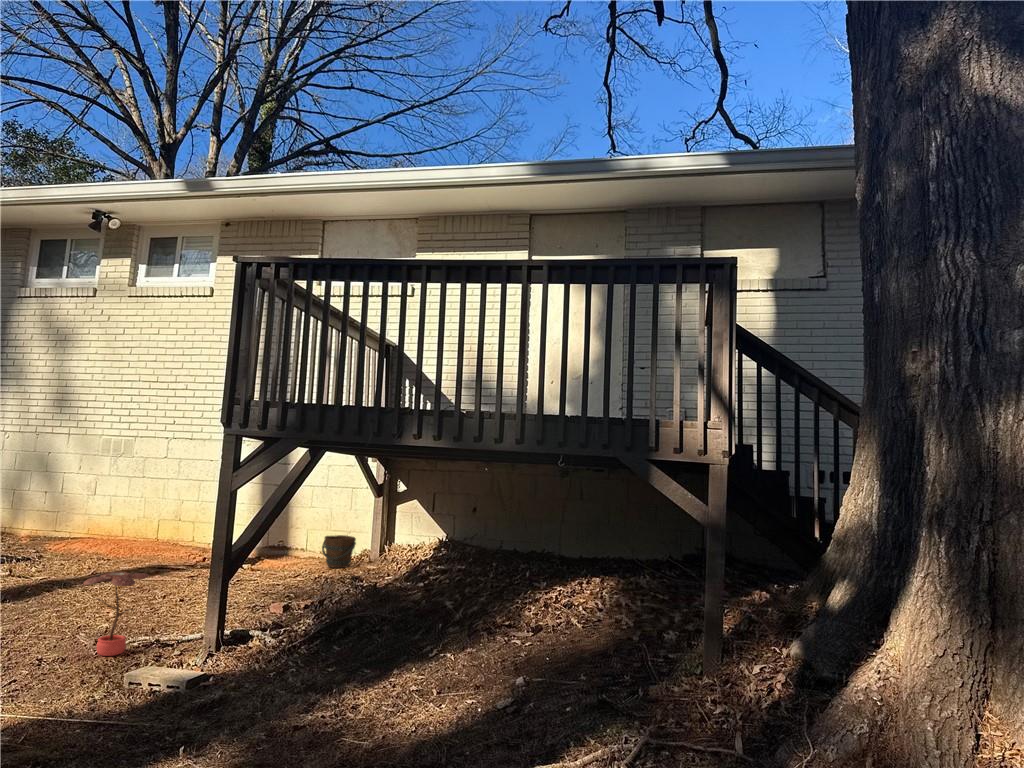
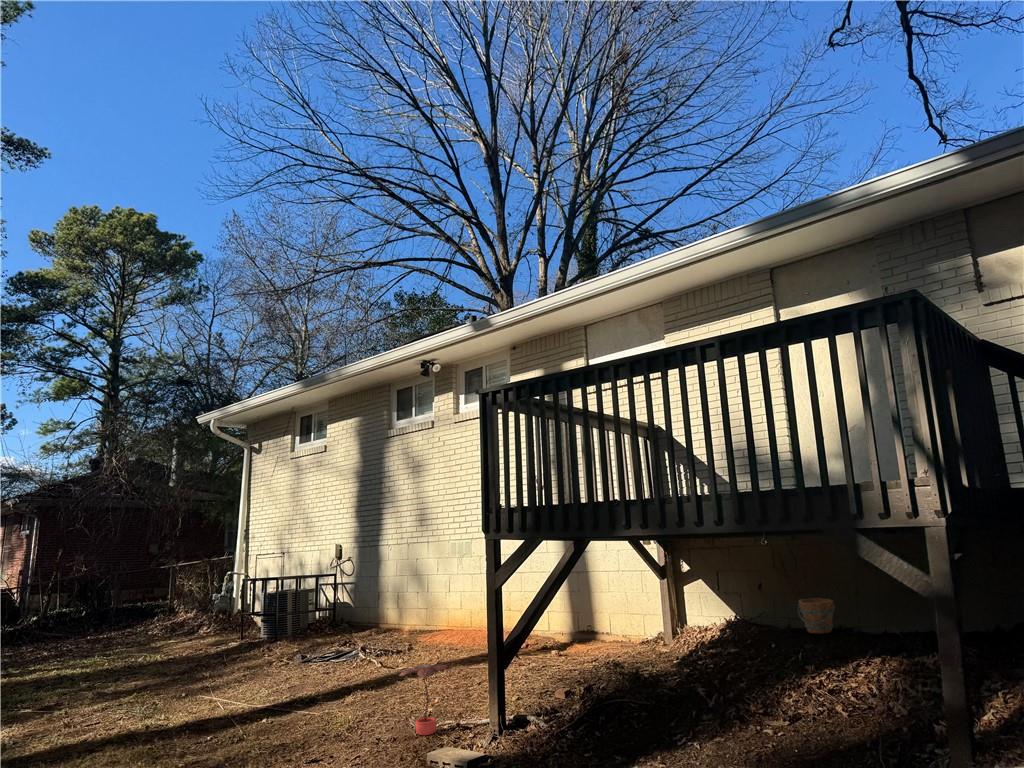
bucket: present [322,535,356,568] -> present [798,598,835,634]

